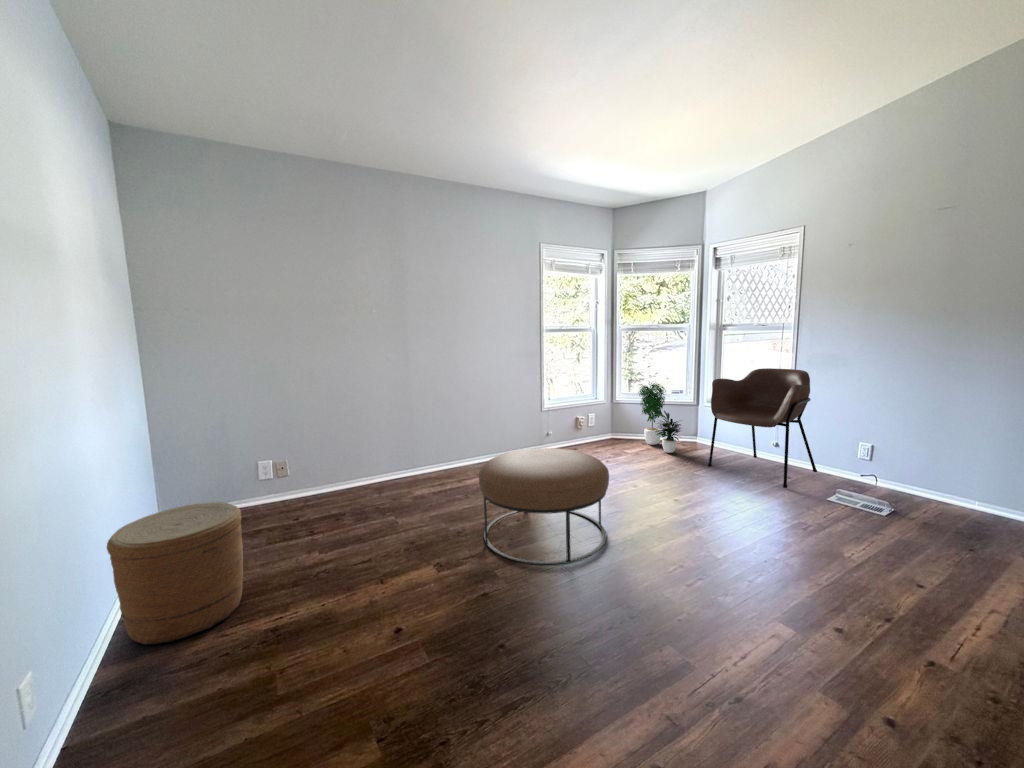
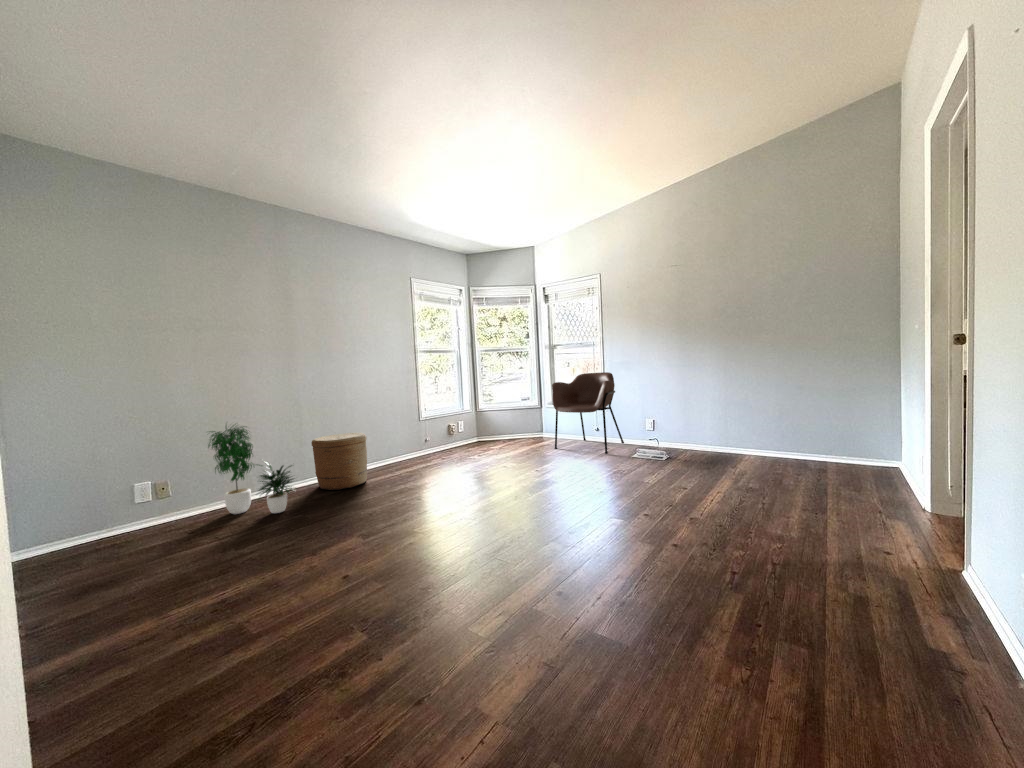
potted plant: present [638,383,681,453] -> present [208,425,295,514]
ottoman: present [479,448,609,565] -> none [388,436,495,522]
woven basket: present [107,502,243,645] -> present [312,433,367,490]

